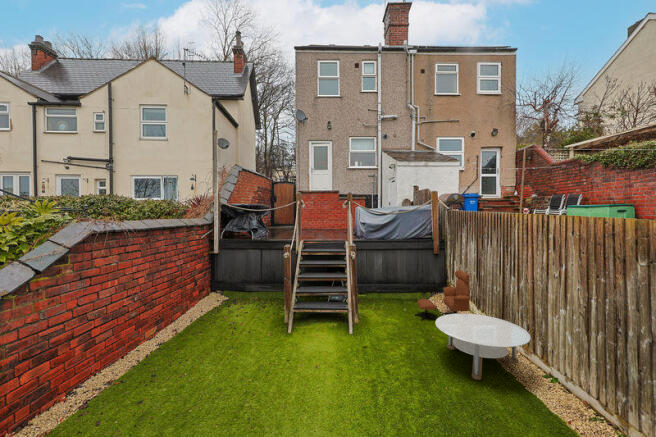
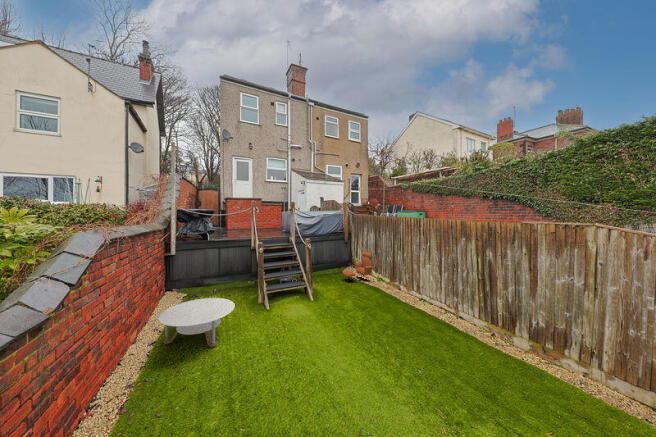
round table: present [435,313,530,380] -> present [159,298,235,348]

